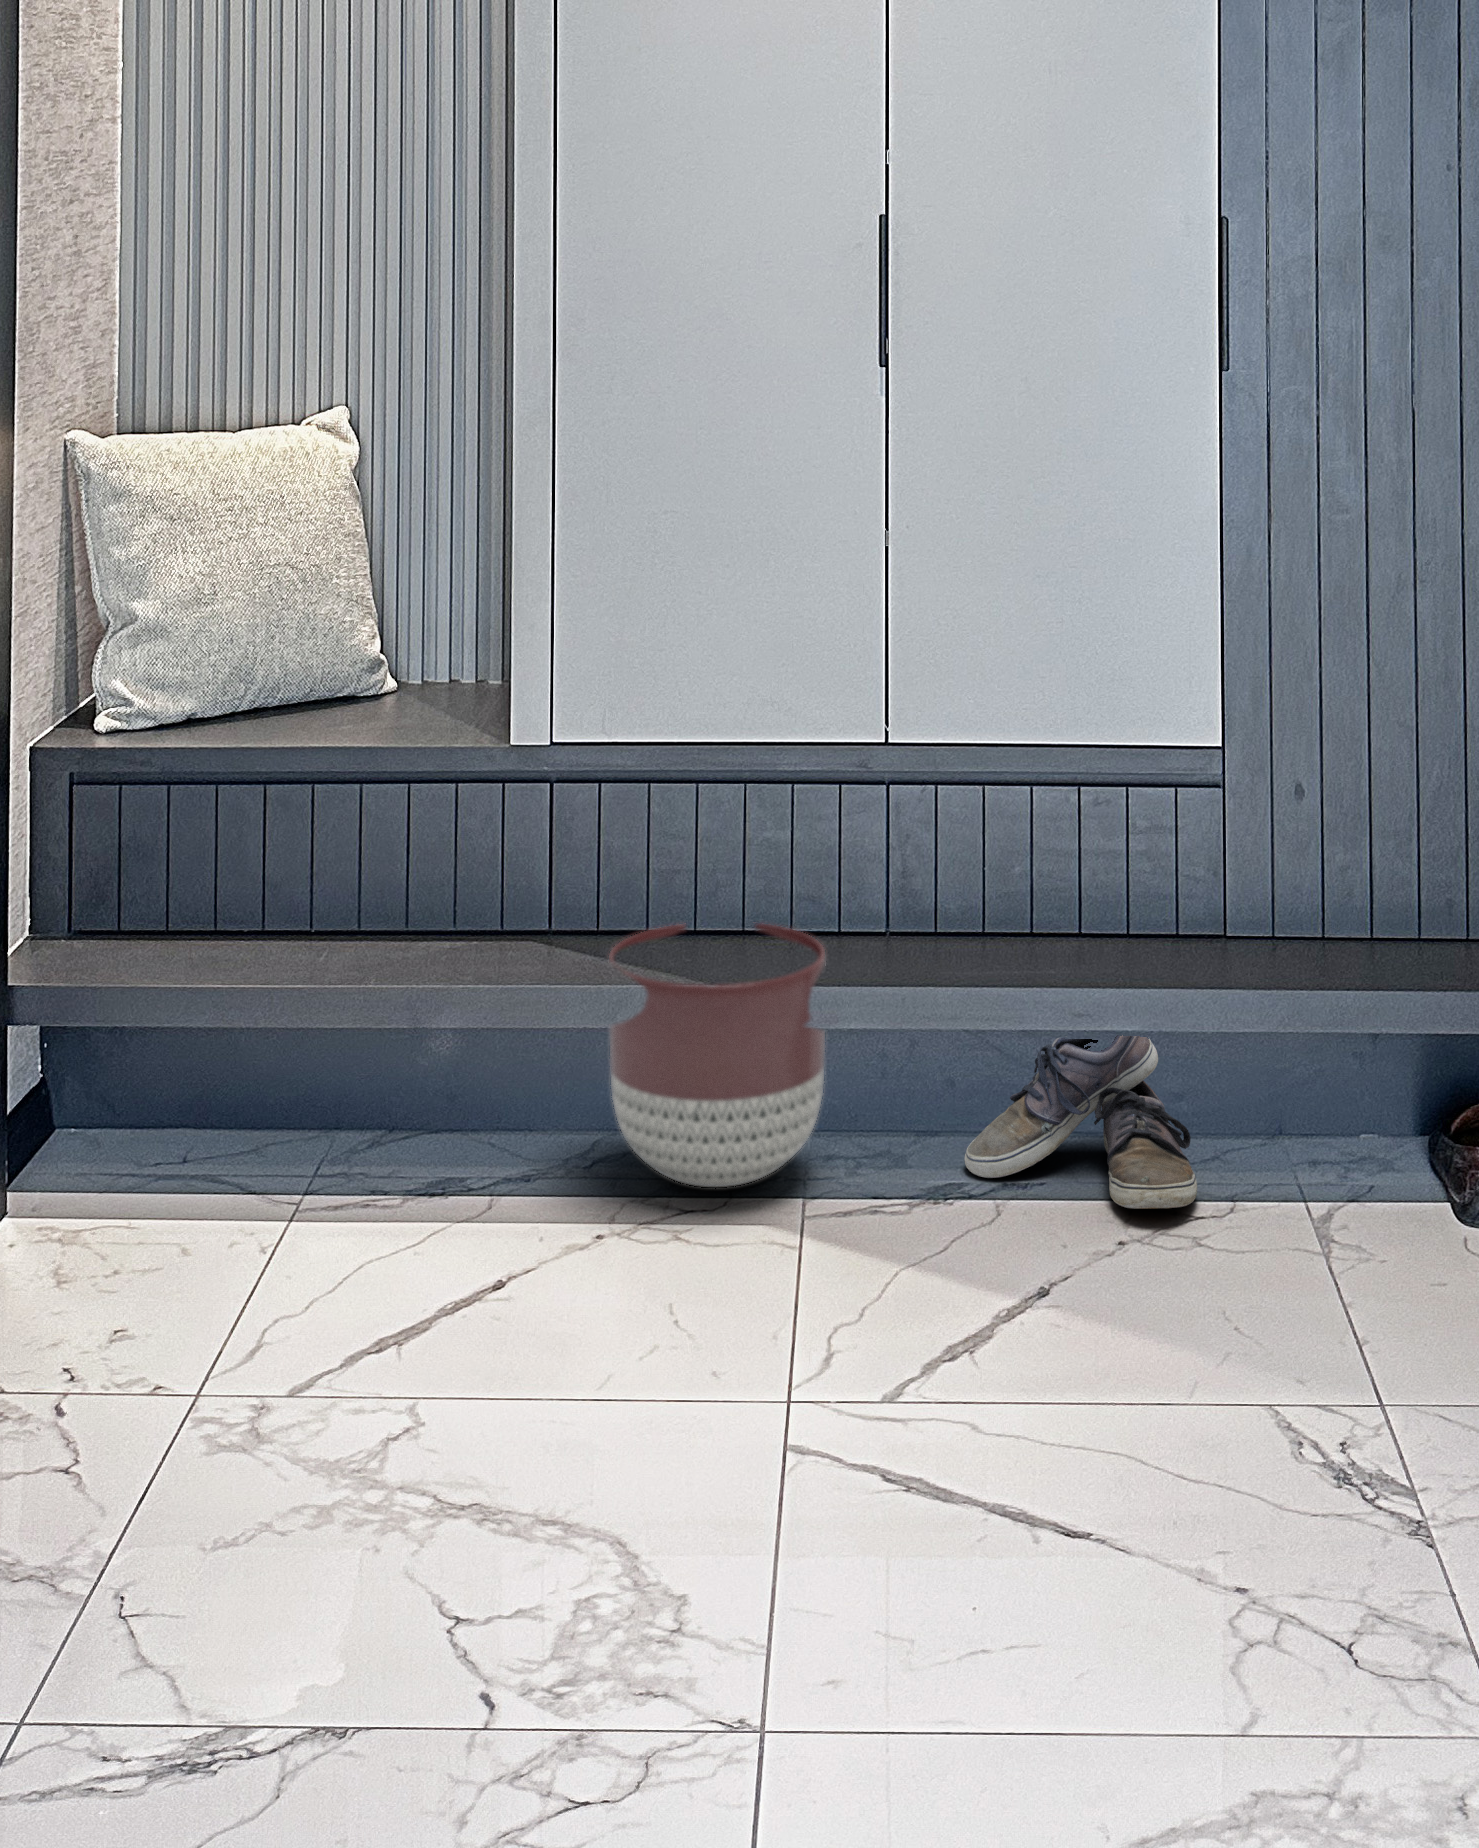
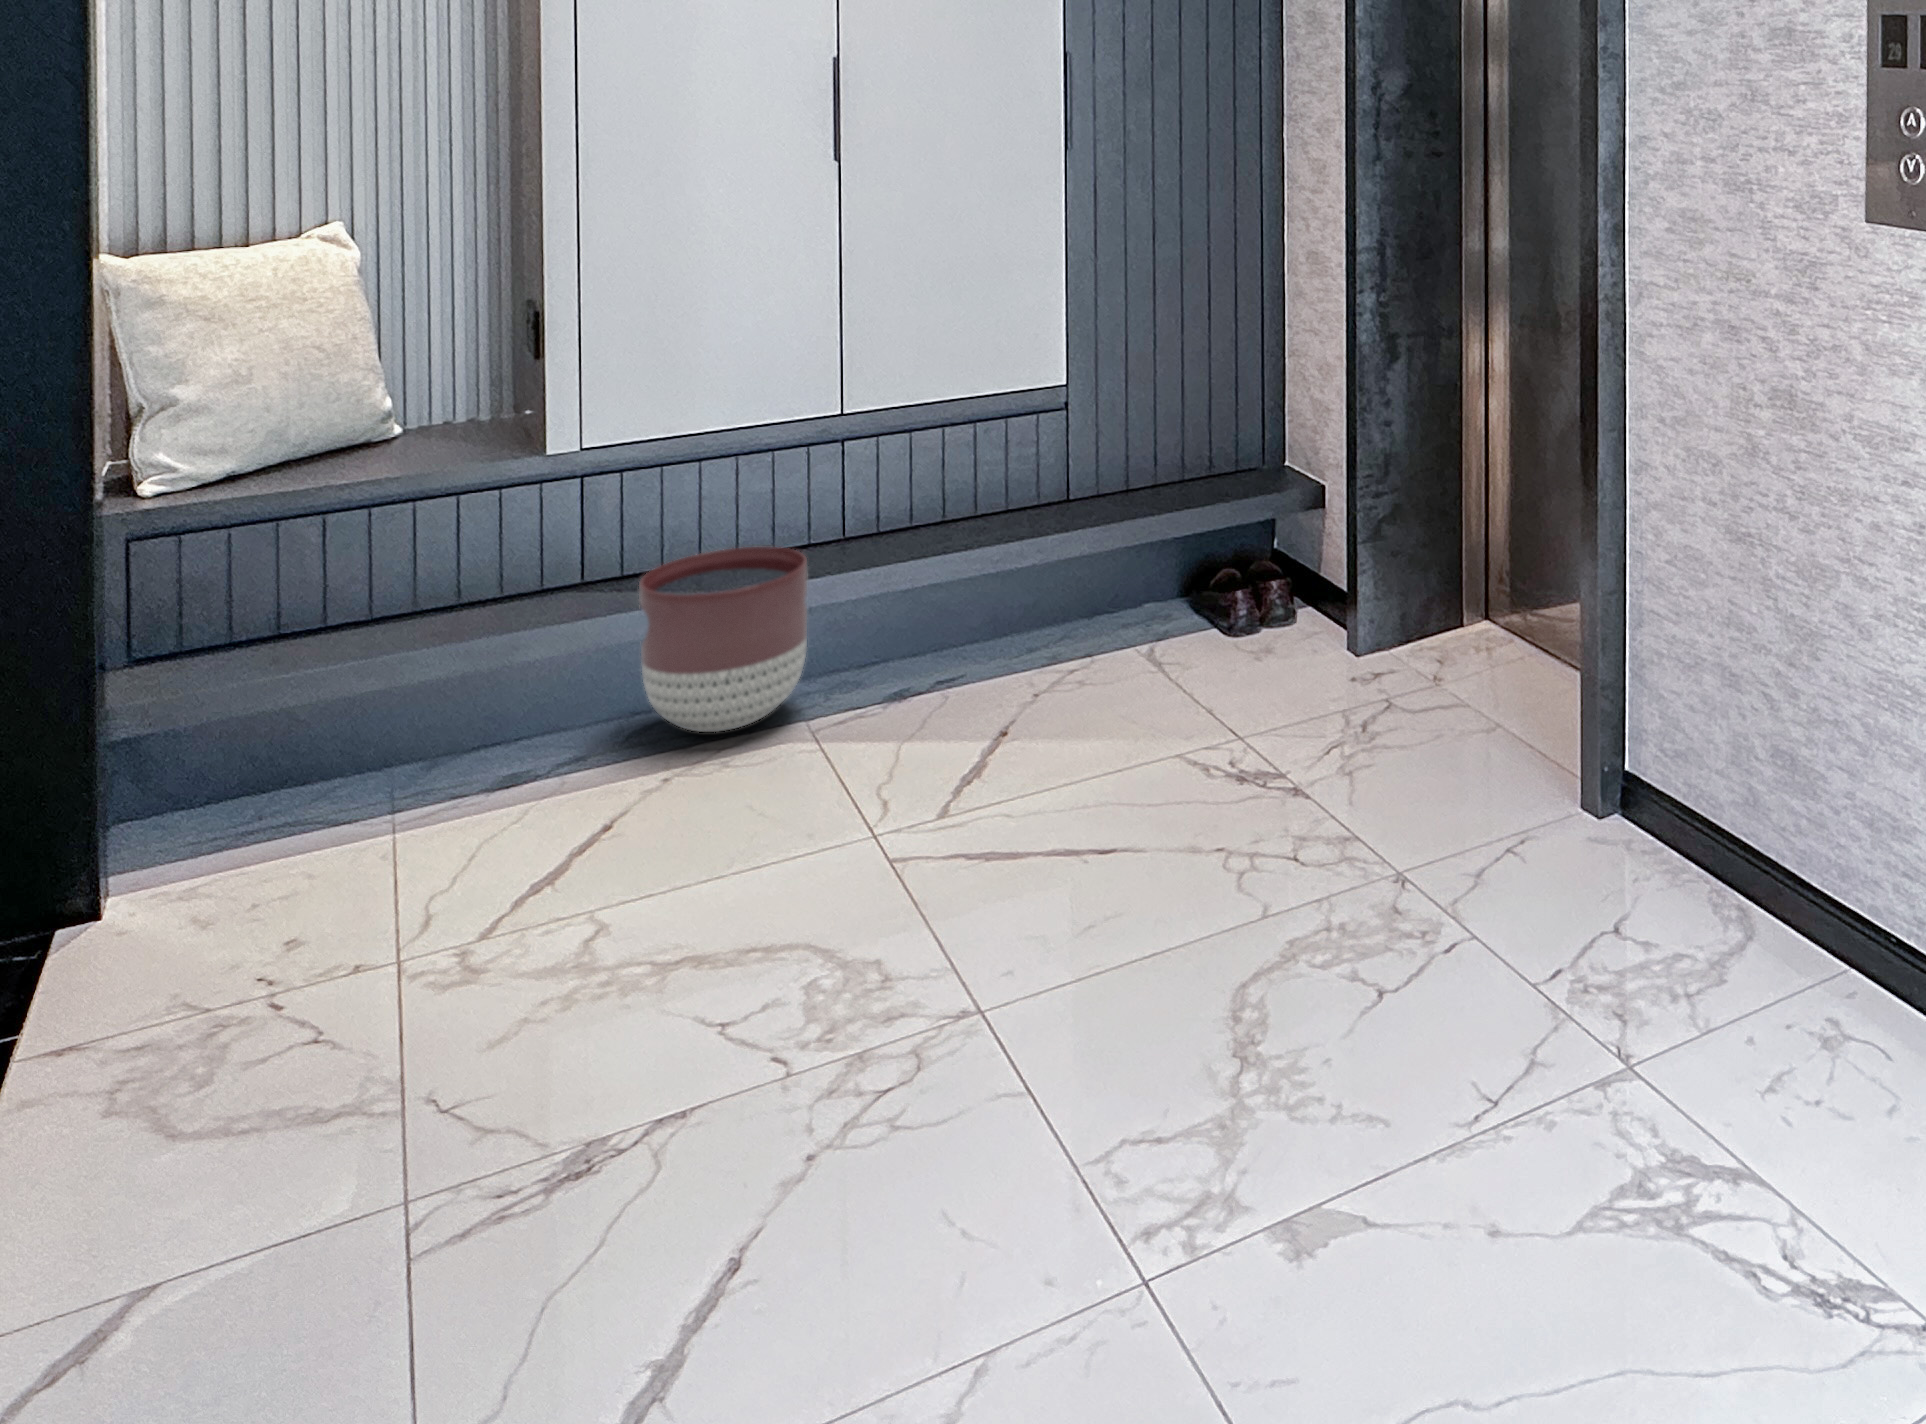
shoe: present [964,1035,1197,1209] -> none [901,553,1067,682]

